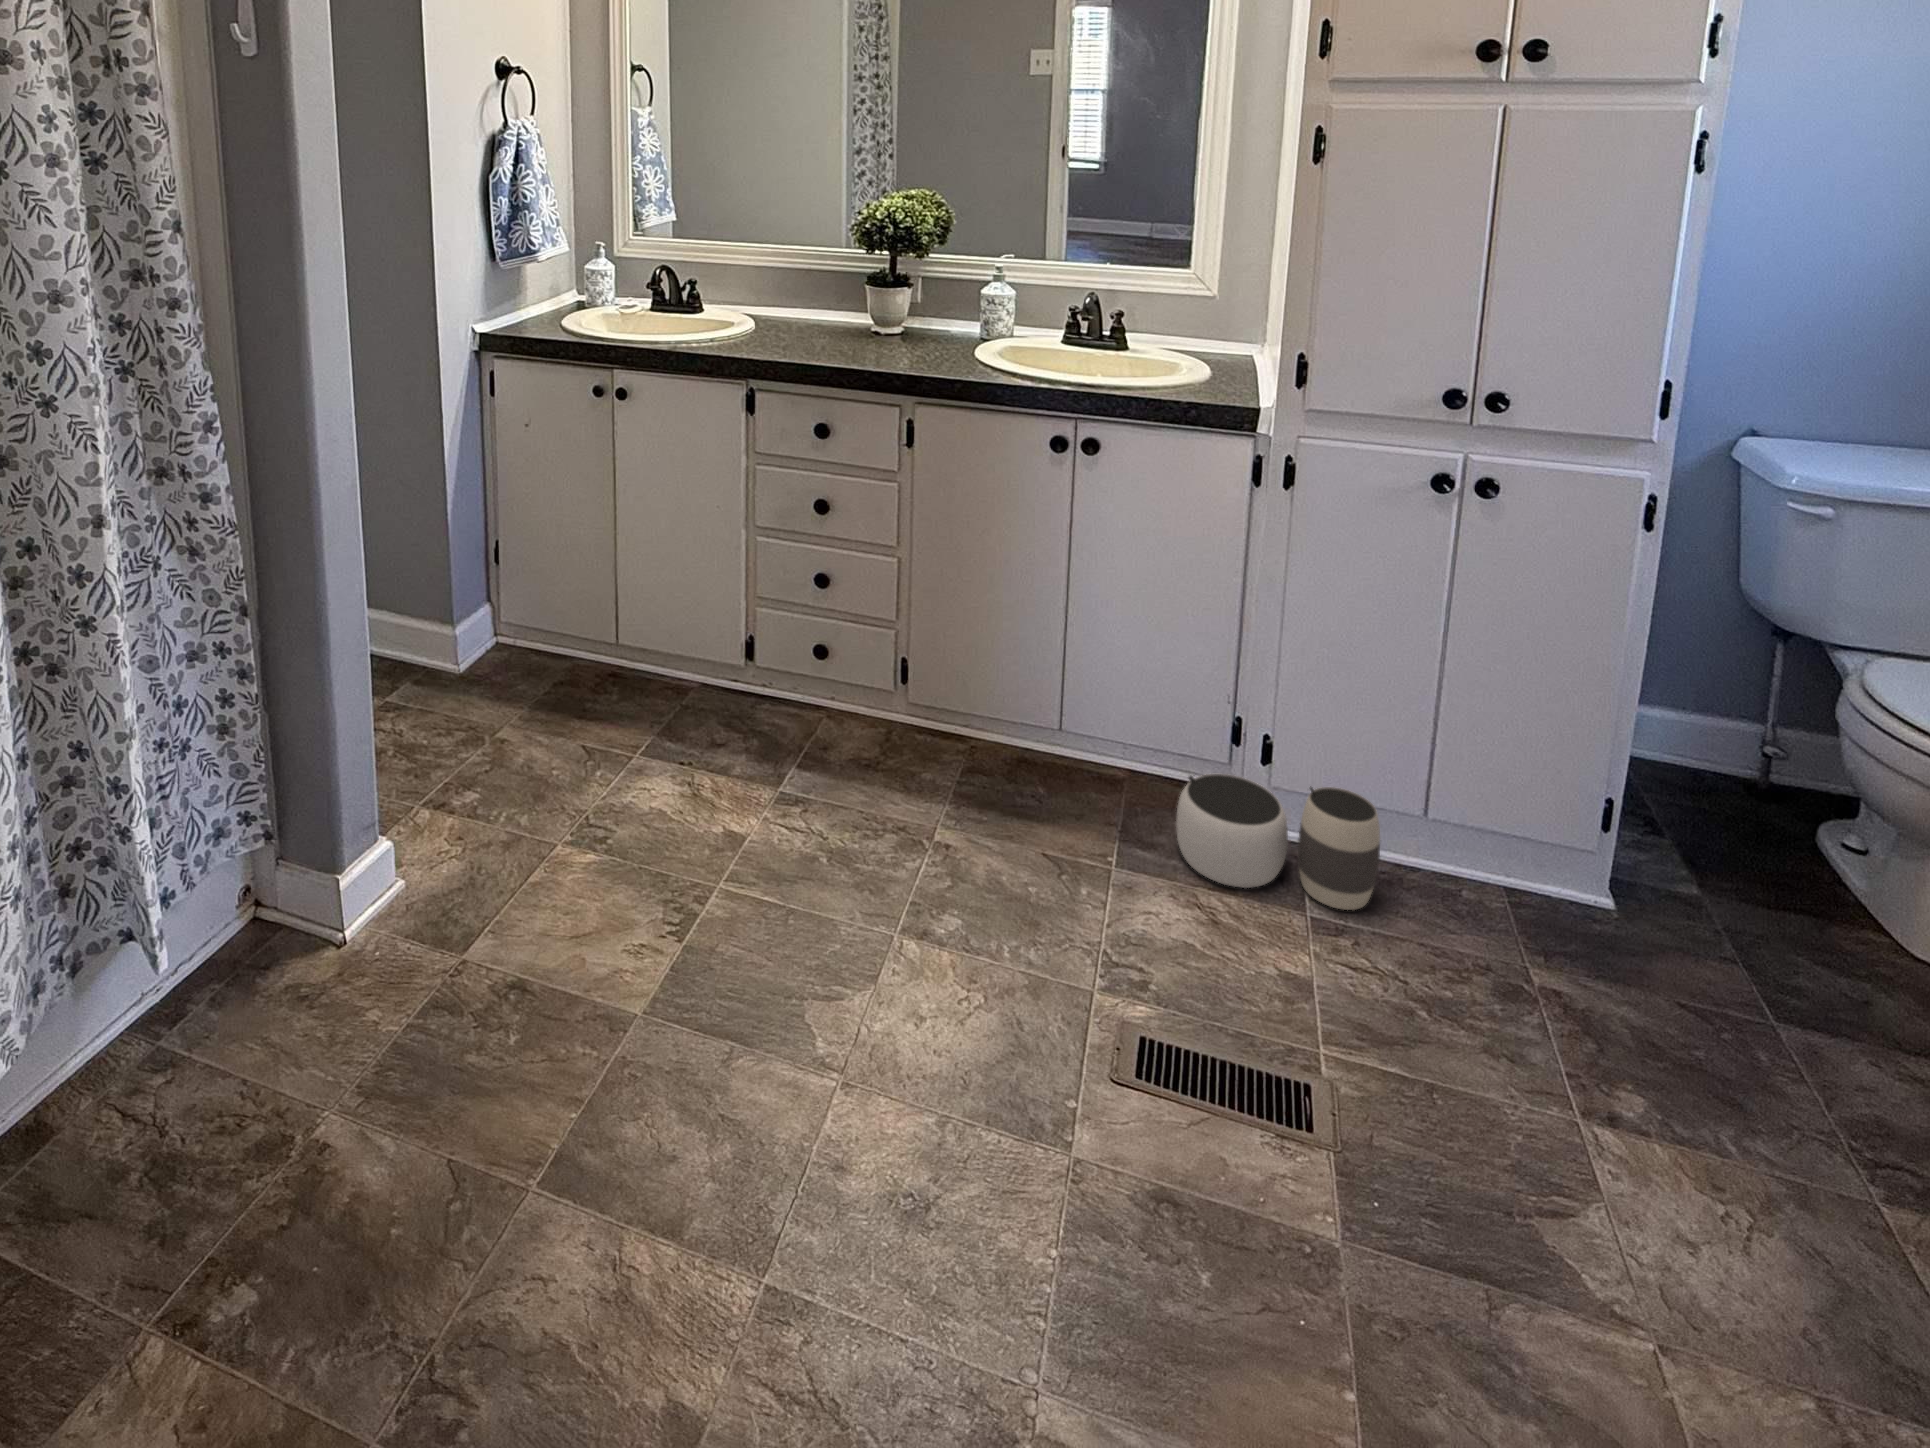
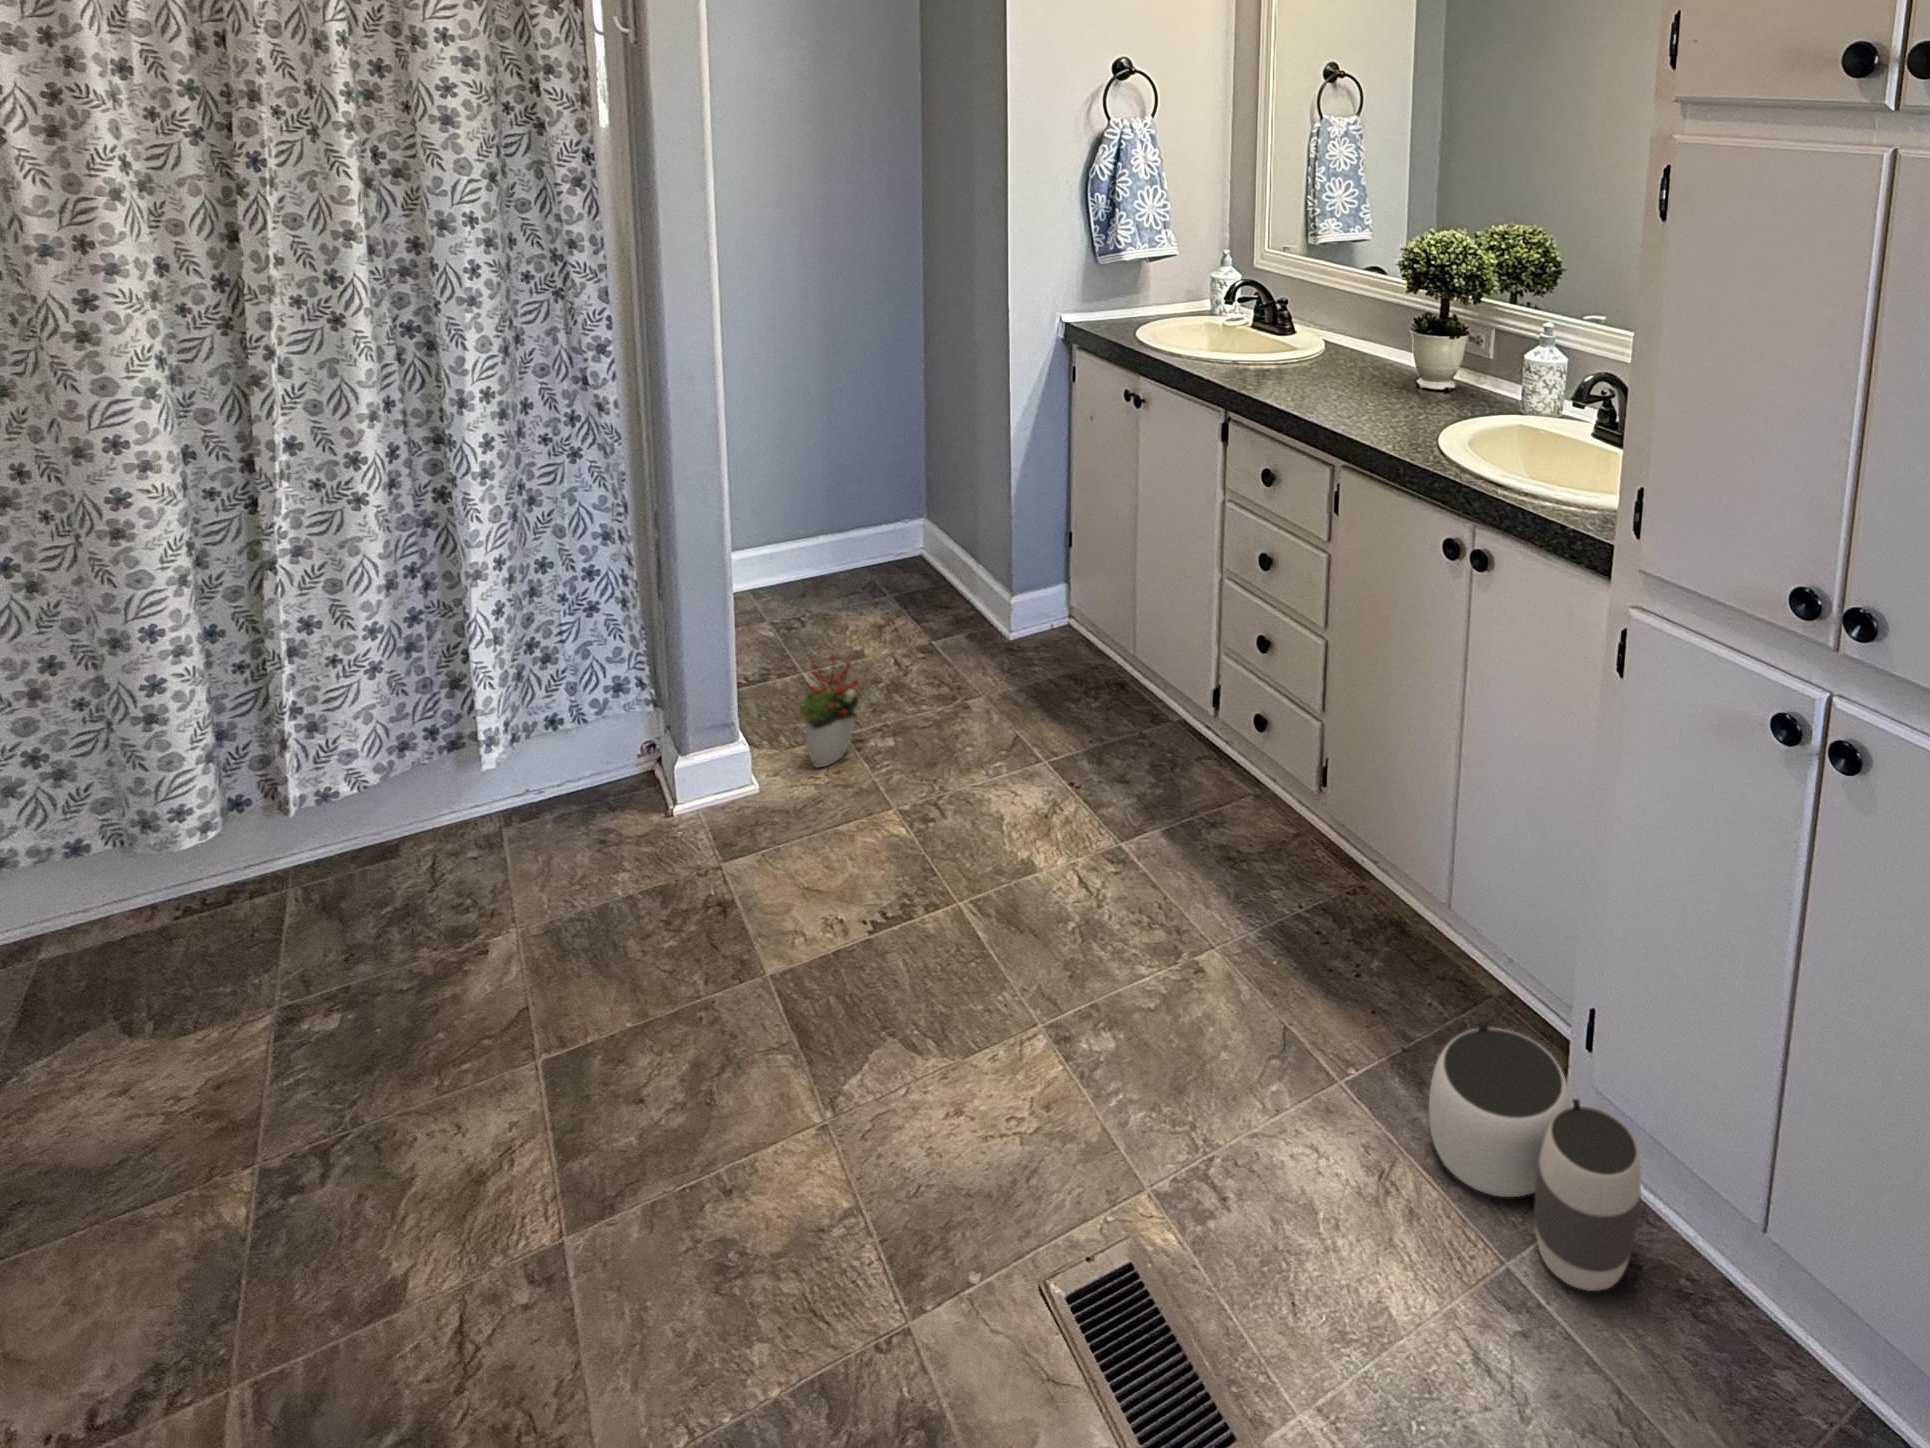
decorative plant: none [400,713,462,842] -> present [800,656,859,767]

